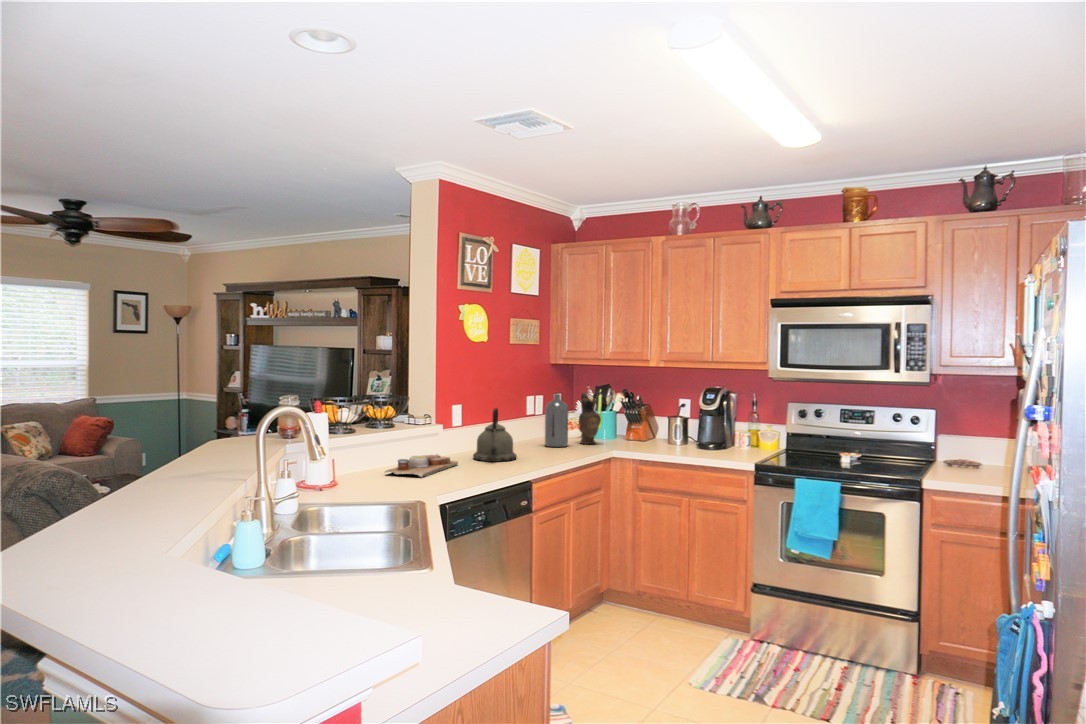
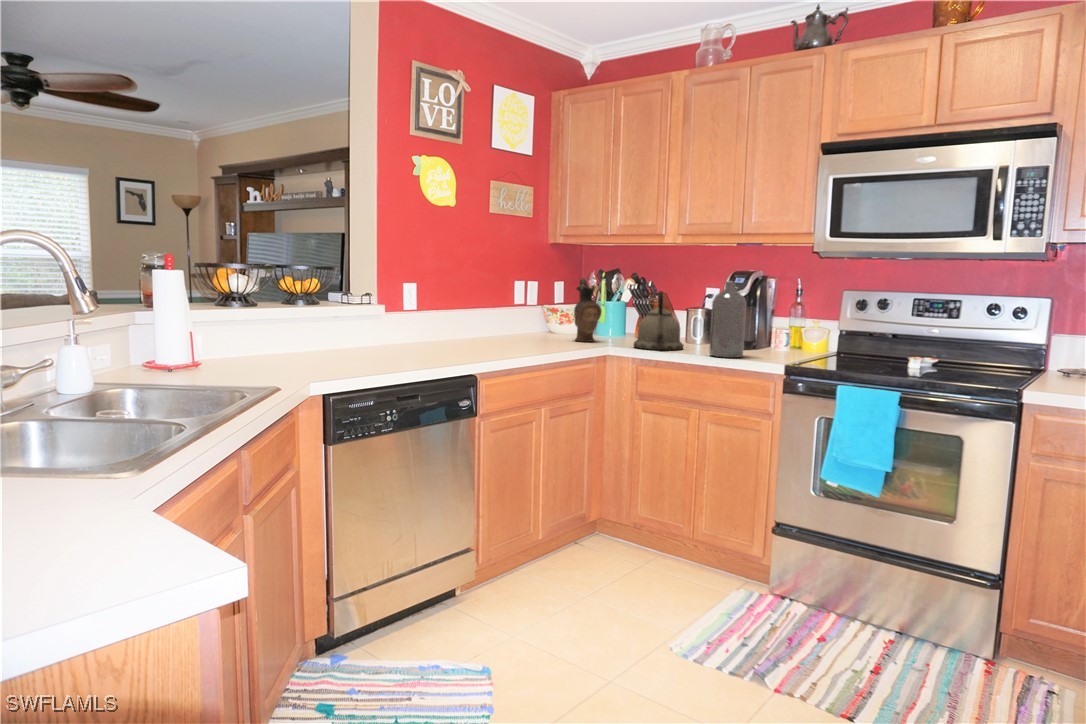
bottle: present [545,394,568,447] -> present [709,281,746,358]
kettle: present [473,408,517,462] -> present [634,291,684,350]
cutting board: present [385,454,458,478] -> none [276,339,389,365]

